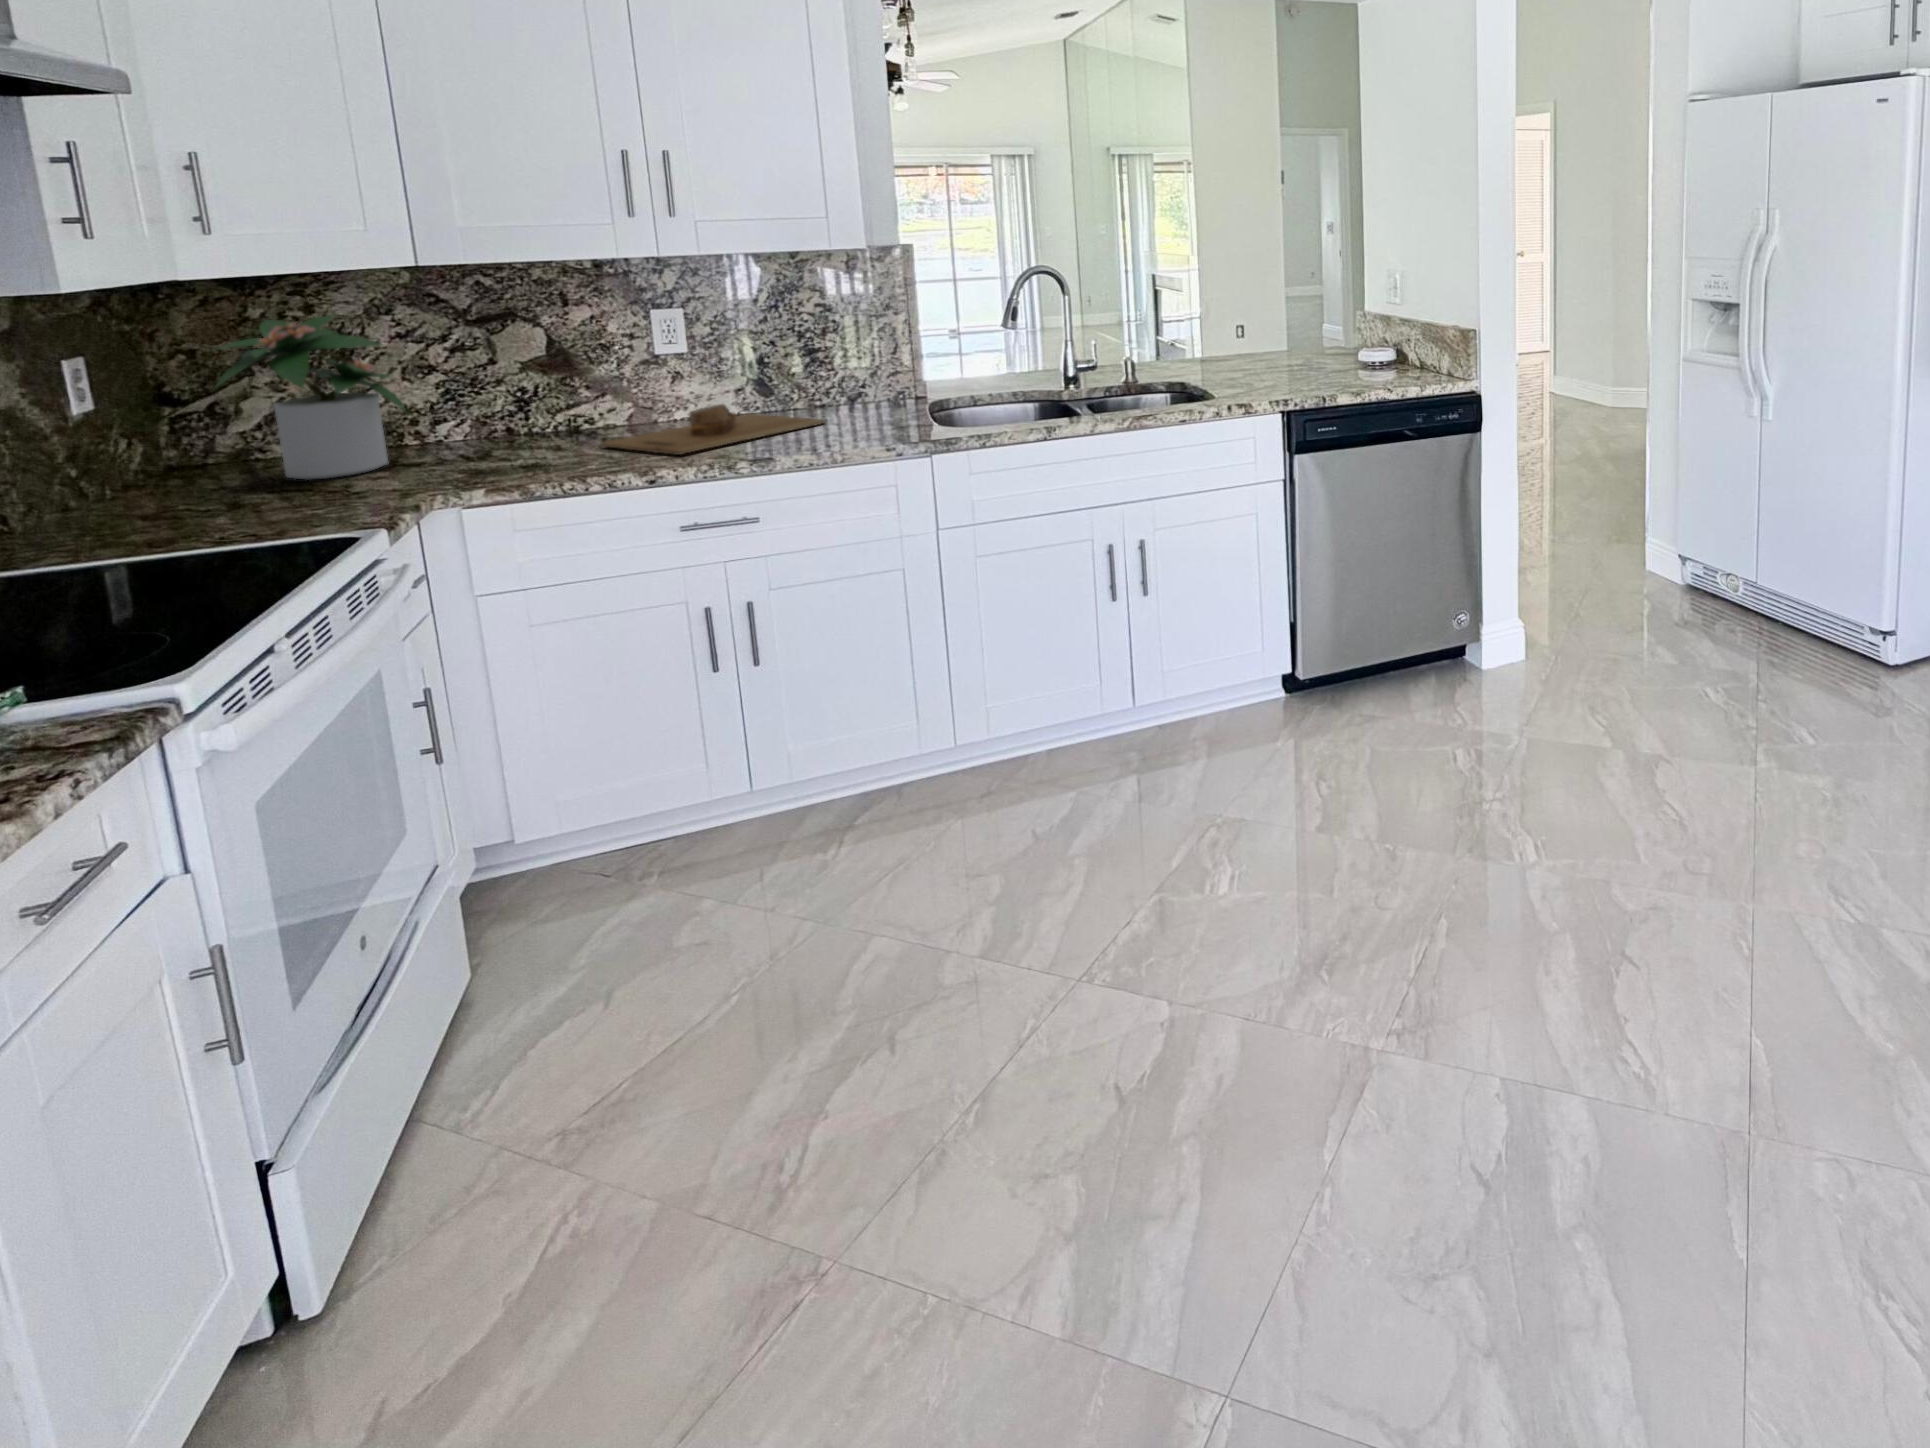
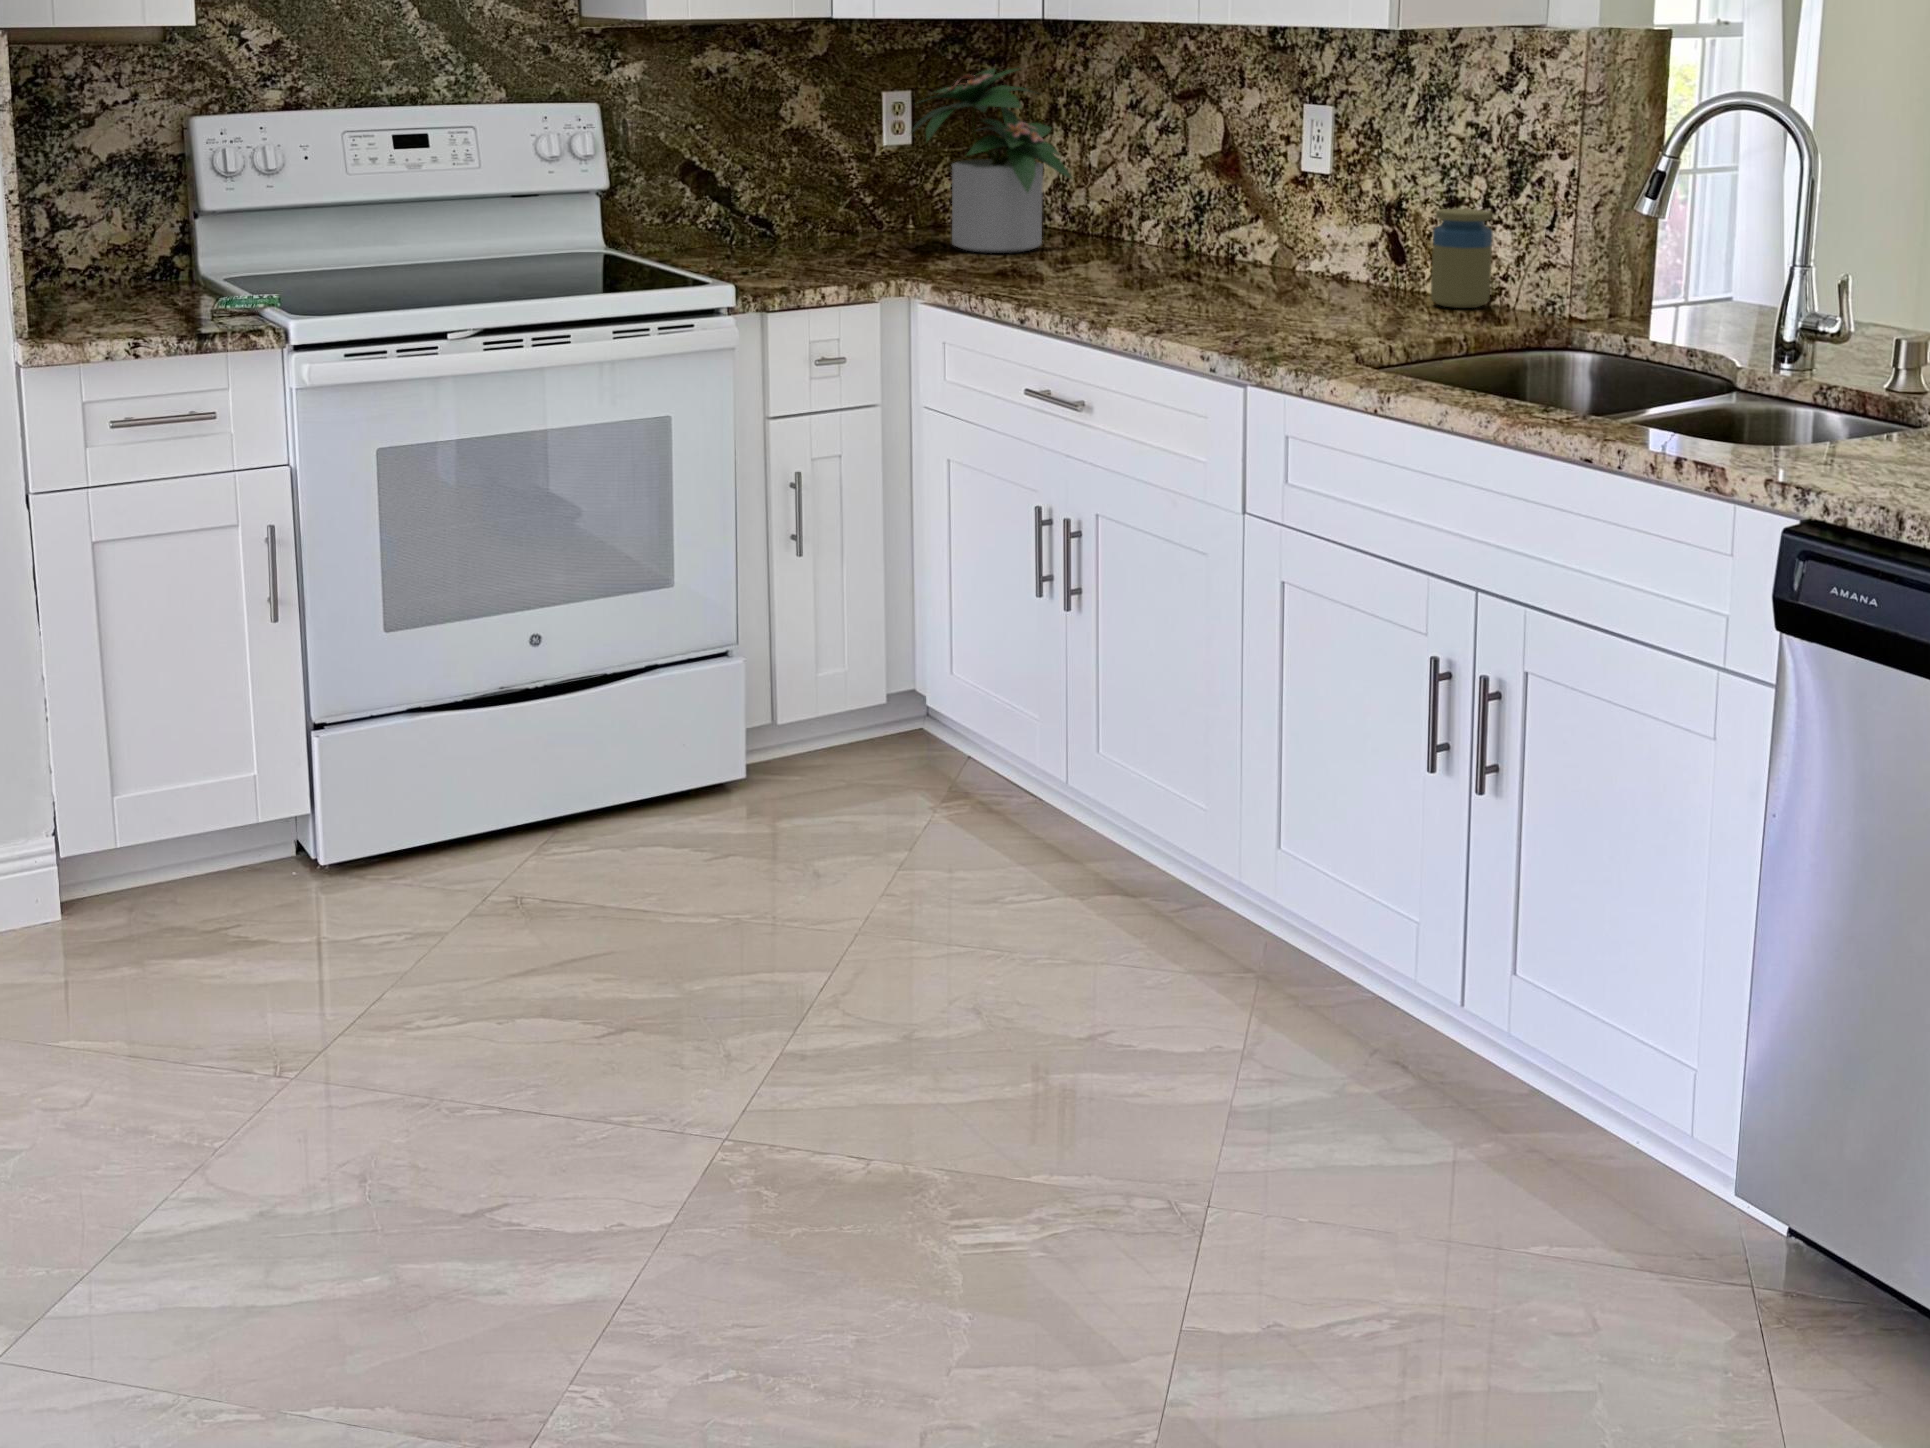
jar: none [831,351,871,409] -> present [1431,209,1493,308]
cutting board: present [602,404,824,455] -> none [1086,250,1353,311]

